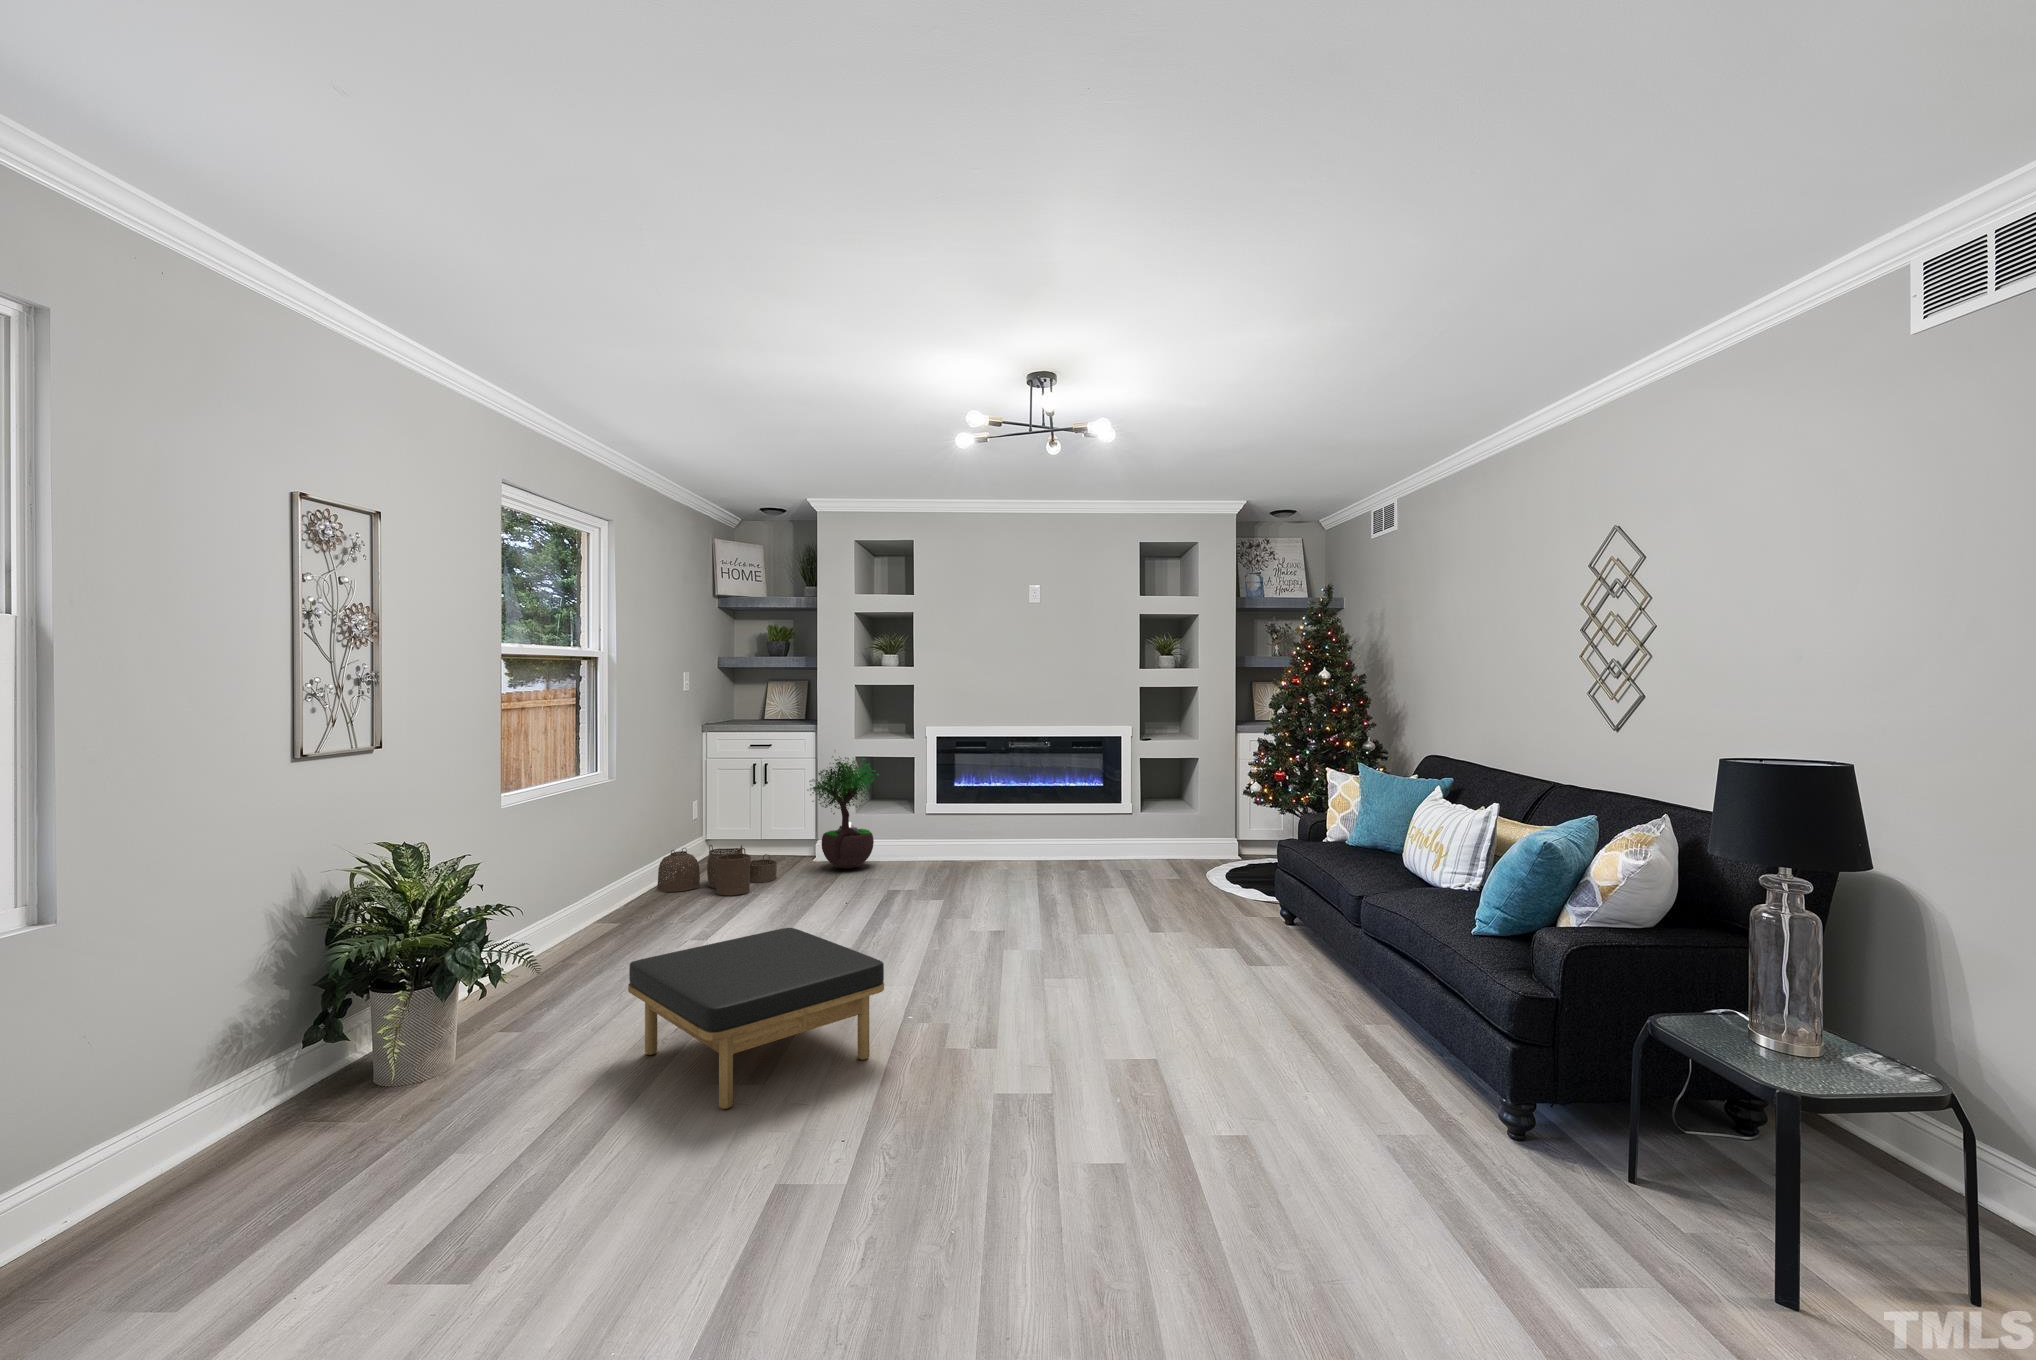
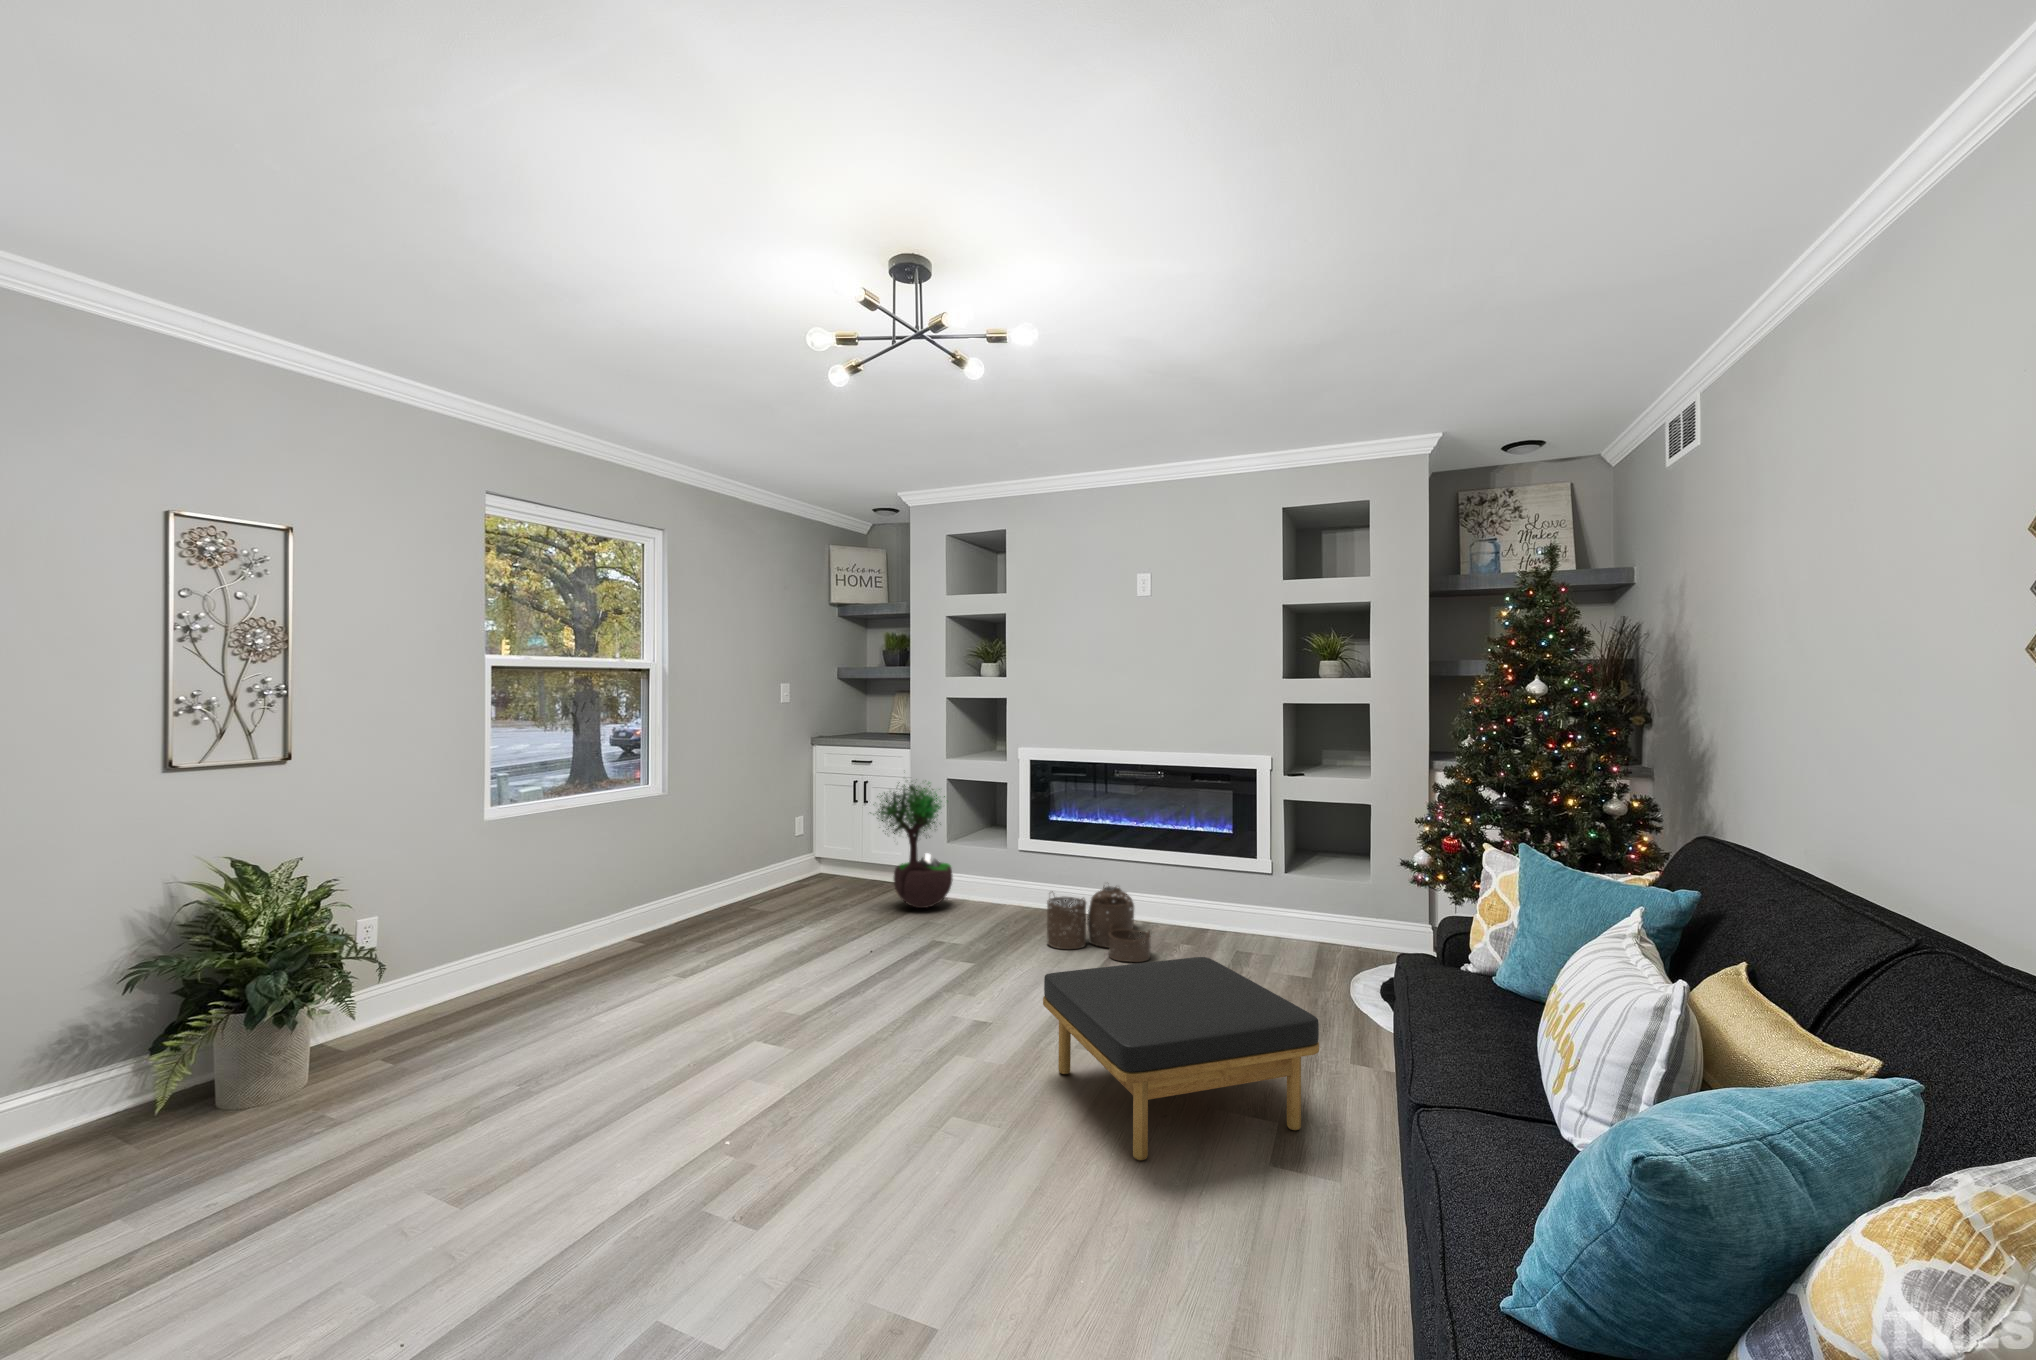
woven basket: present [657,845,777,895] -> present [1047,886,1151,962]
ottoman: present [628,928,884,1109] -> present [1043,957,1319,1160]

